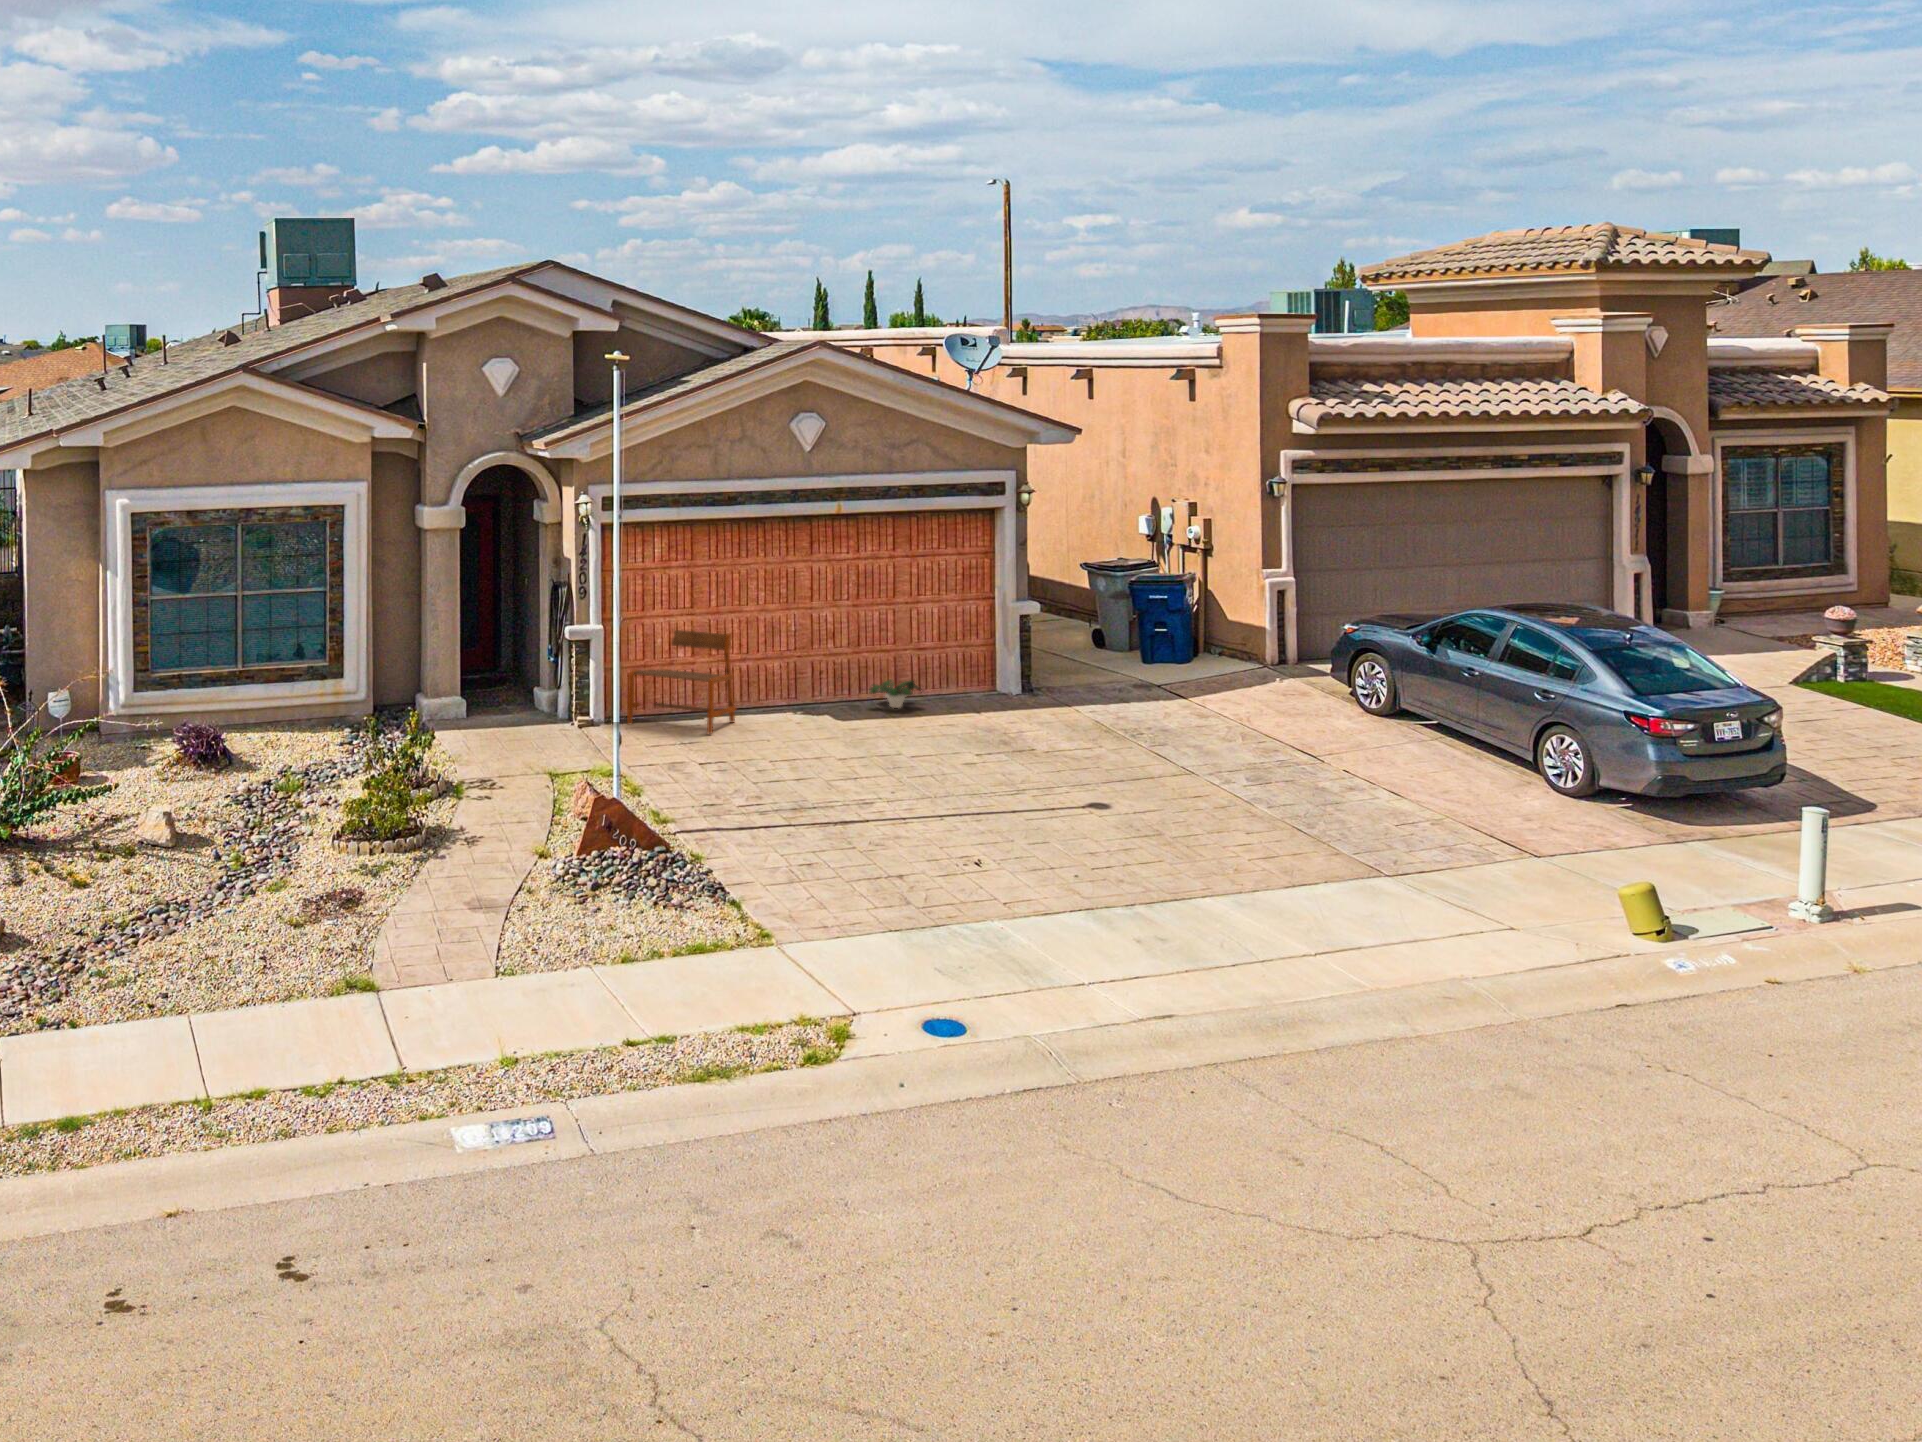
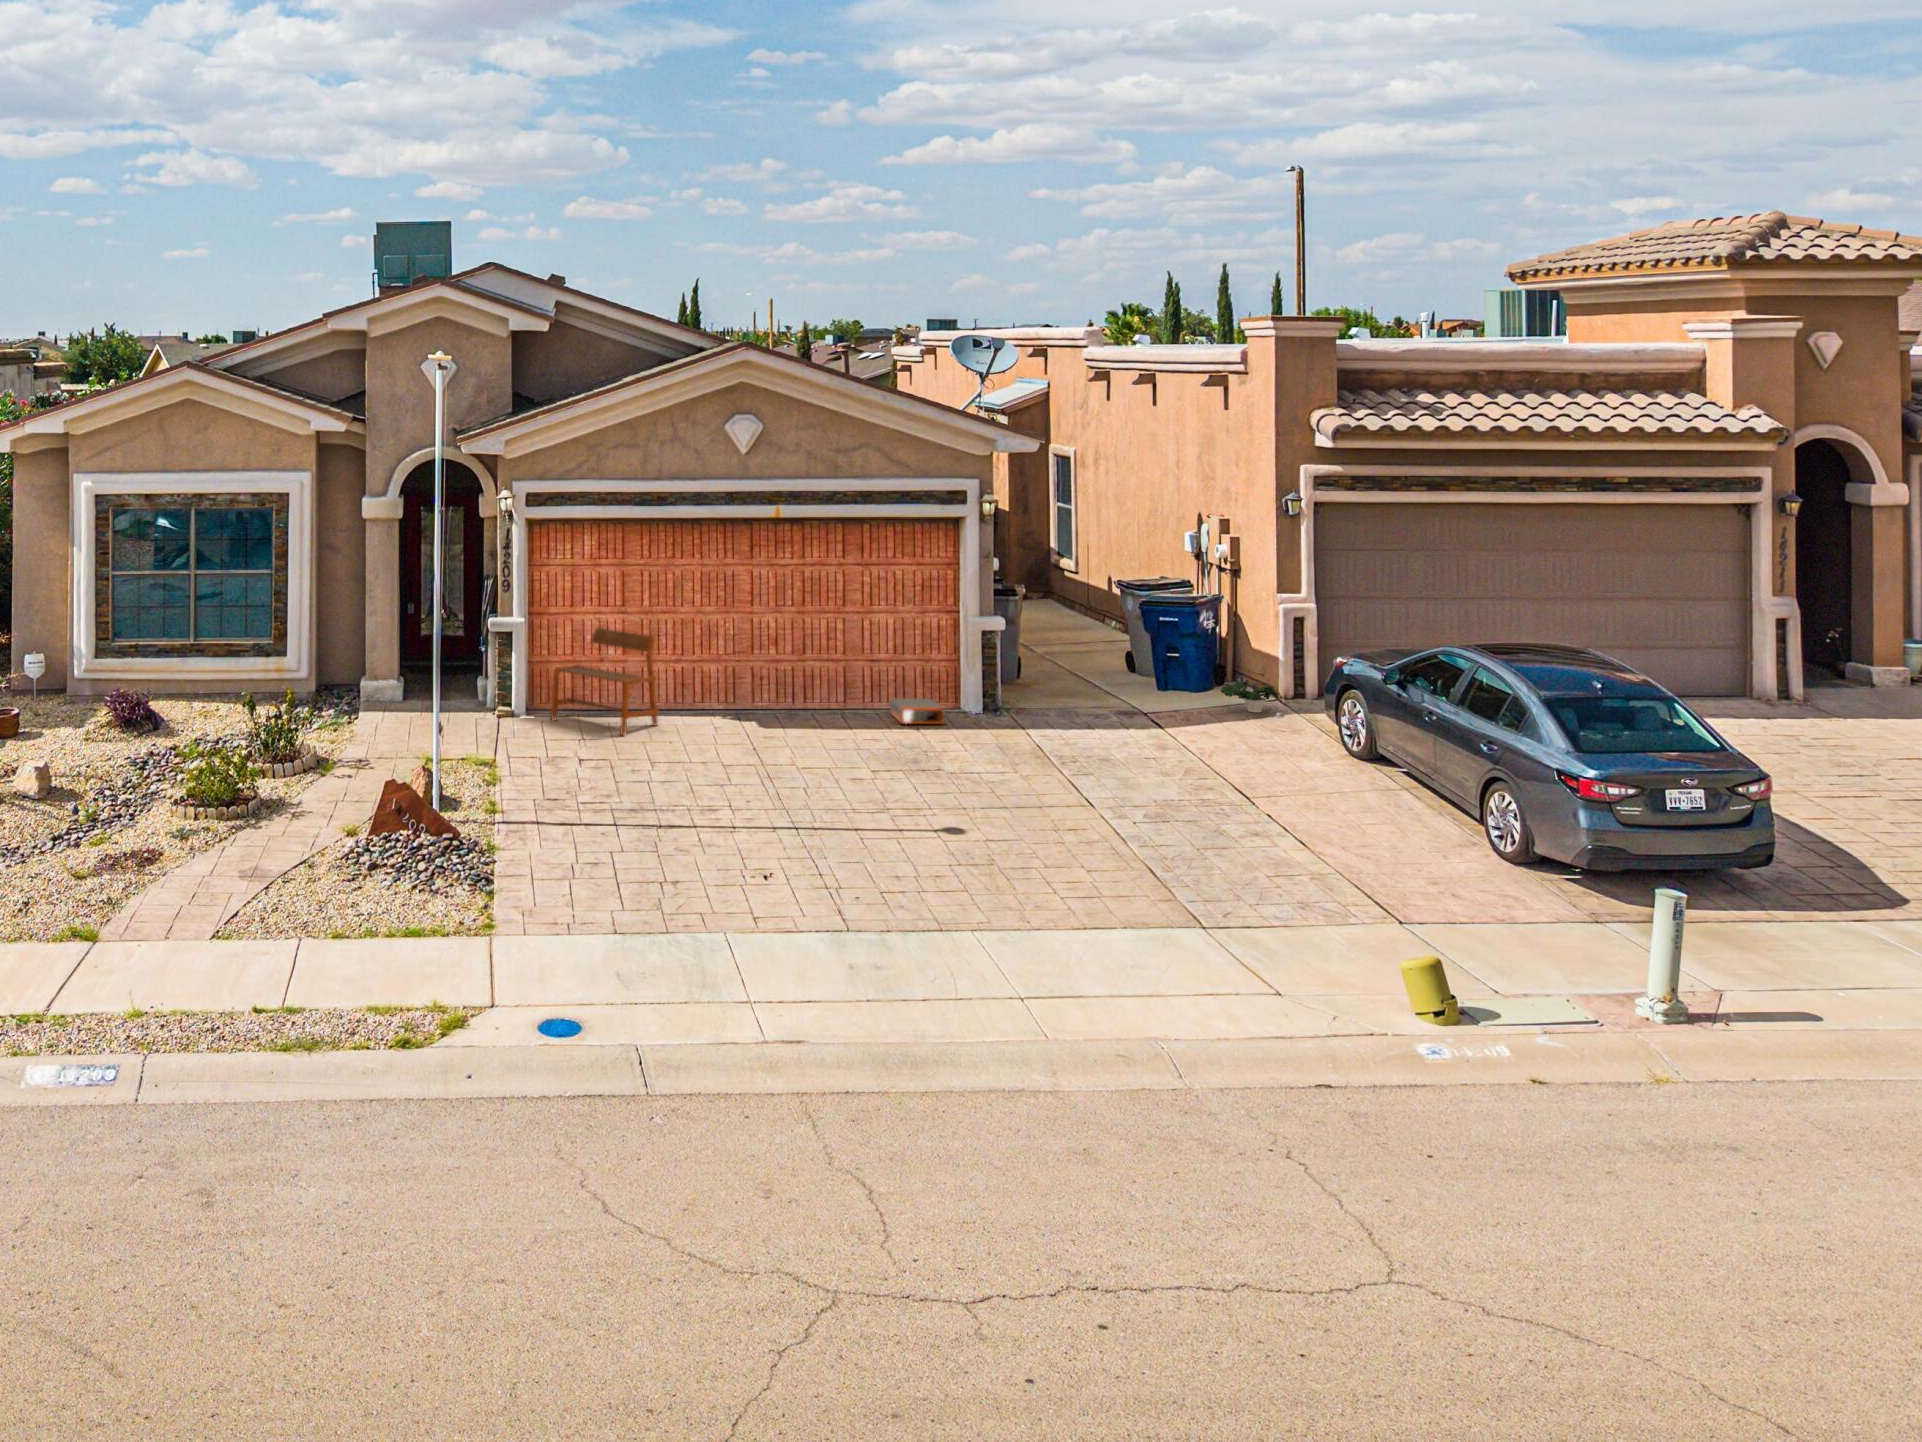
potted plant: present [869,680,922,708] -> present [1221,682,1282,712]
storage box: none [940,681,996,706] -> present [890,699,943,724]

